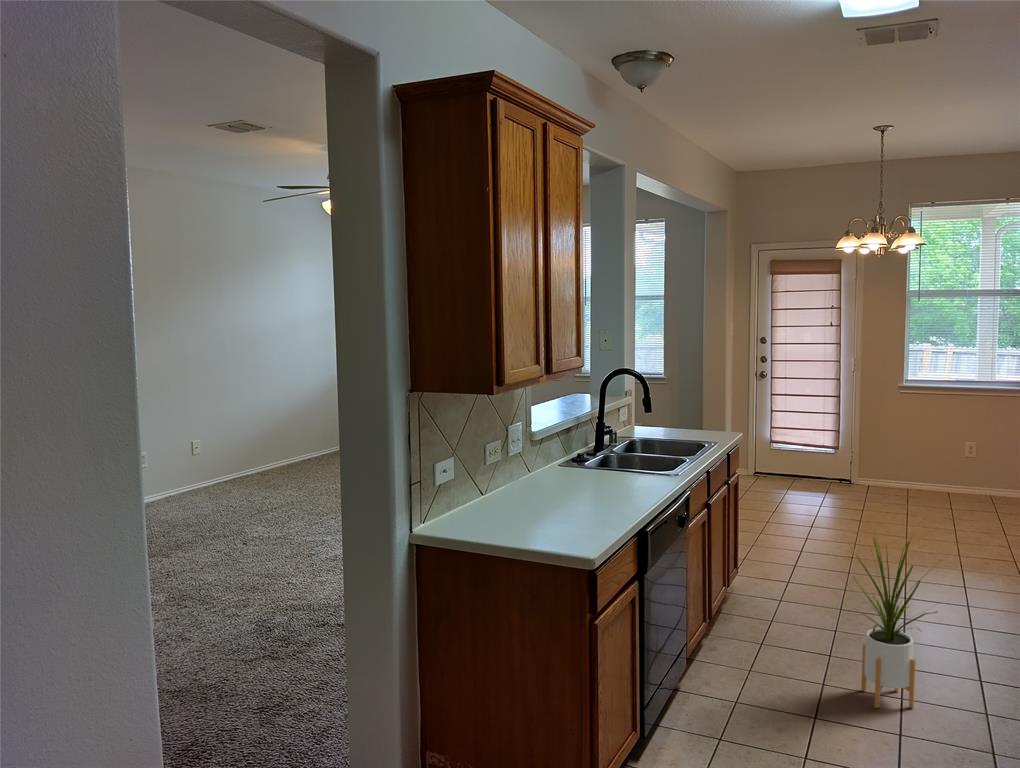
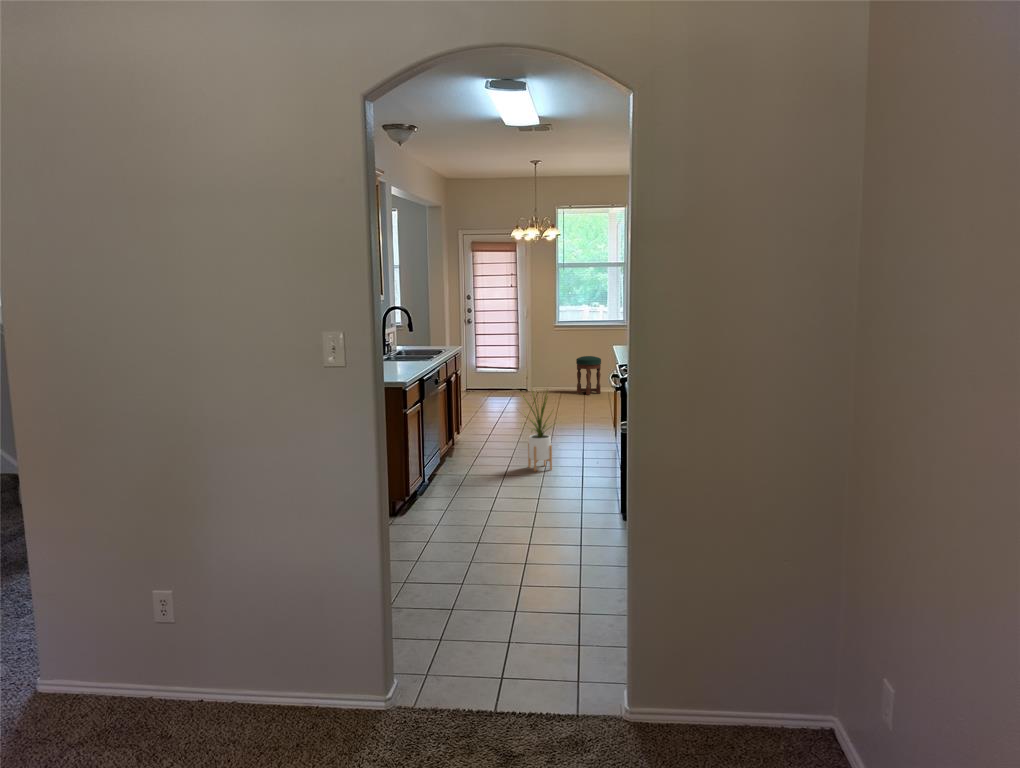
stool: none [937,438,983,502] -> present [576,356,601,395]

